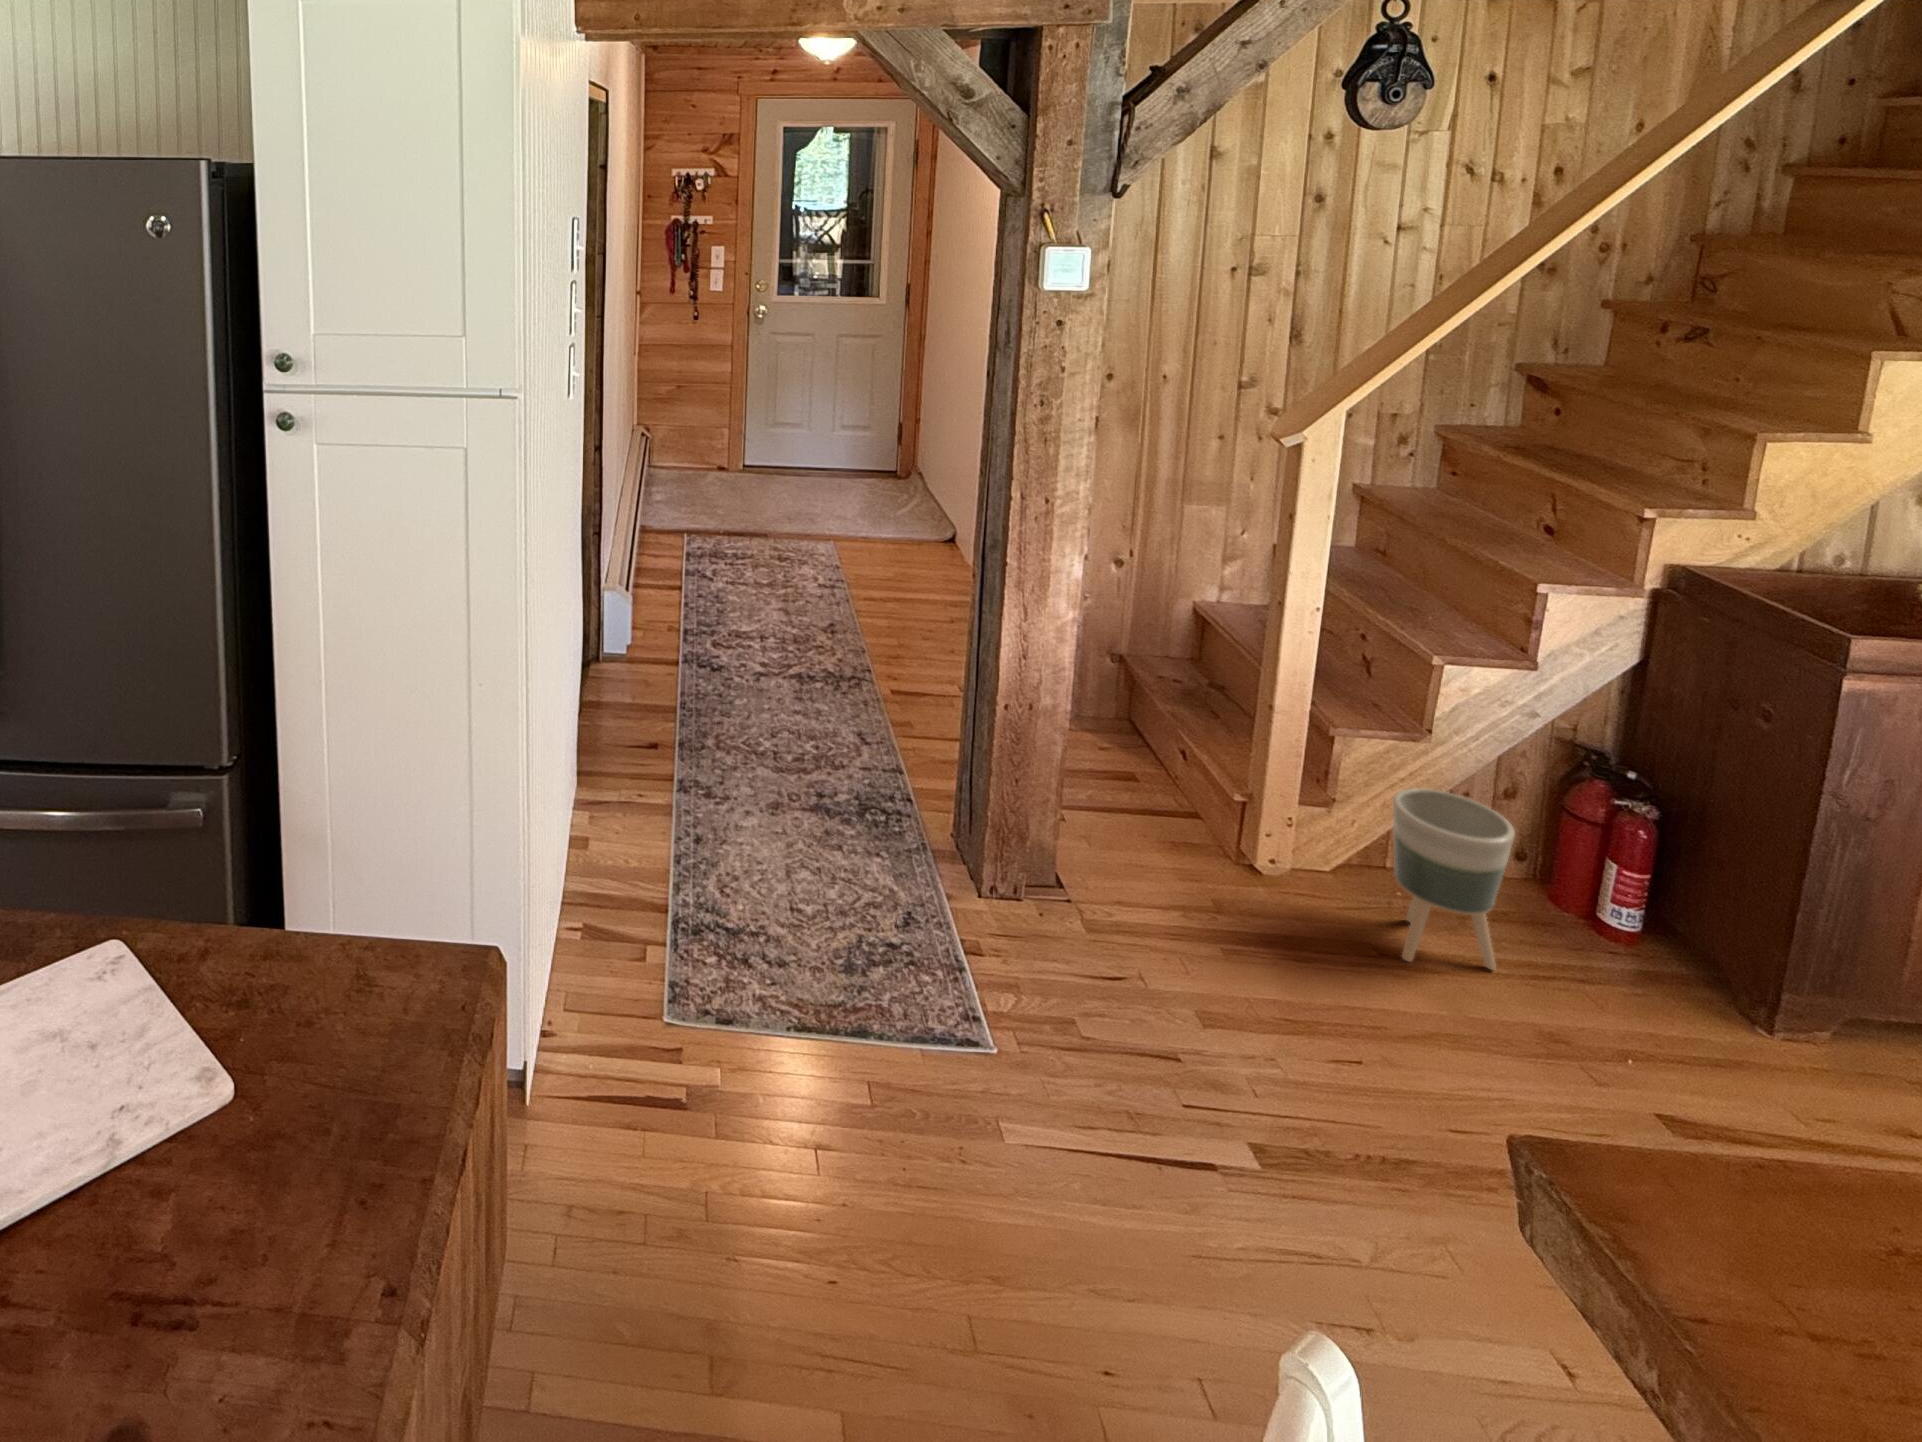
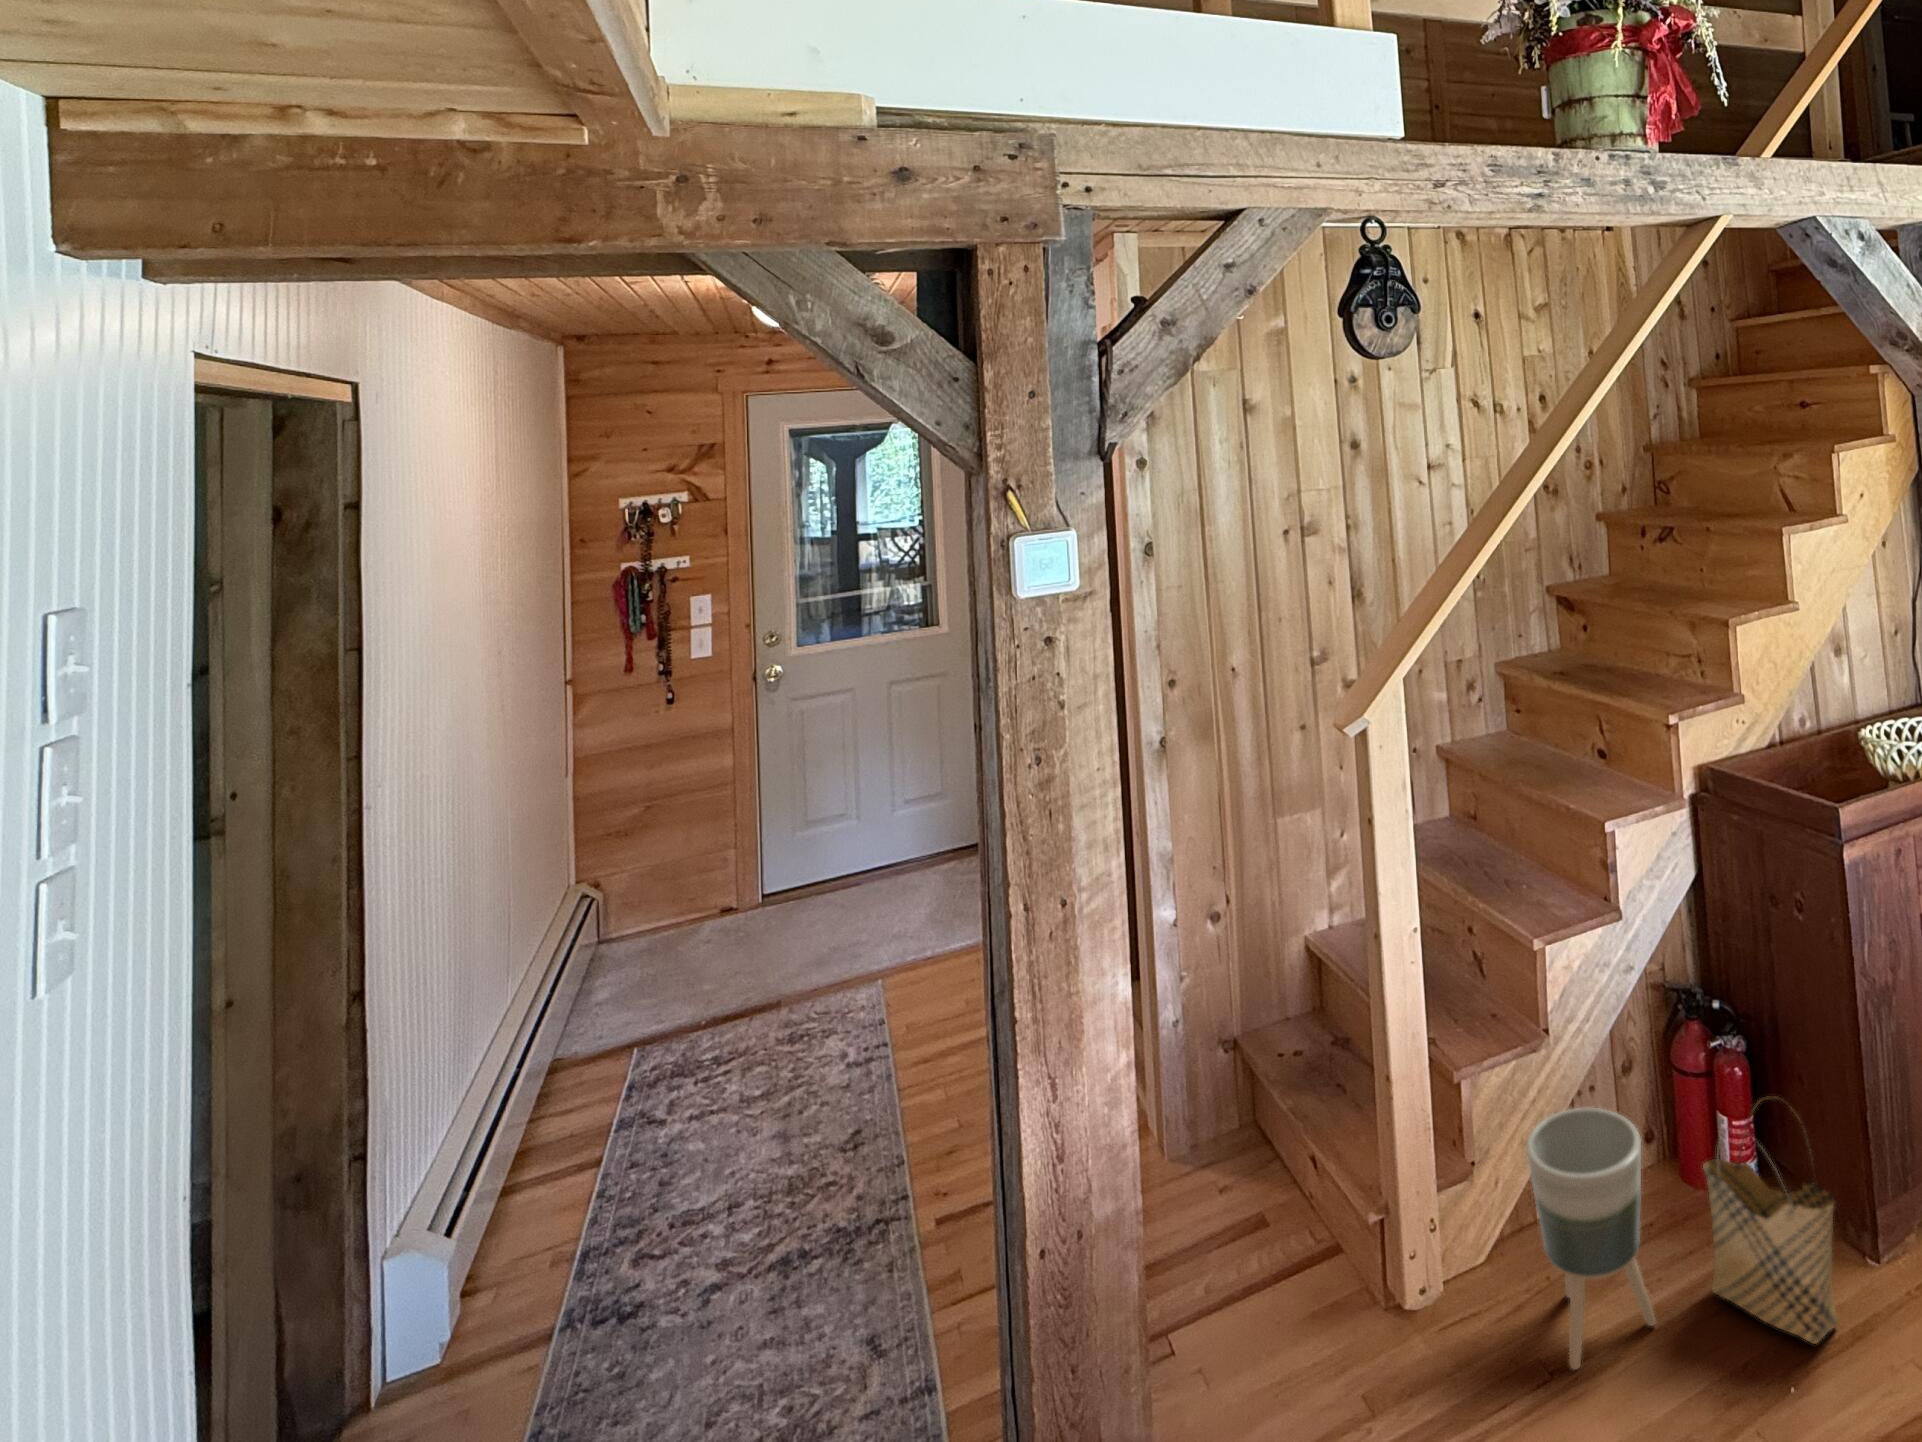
woven basket: none [1563,855,1730,1050] -> present [1703,1096,1838,1343]

